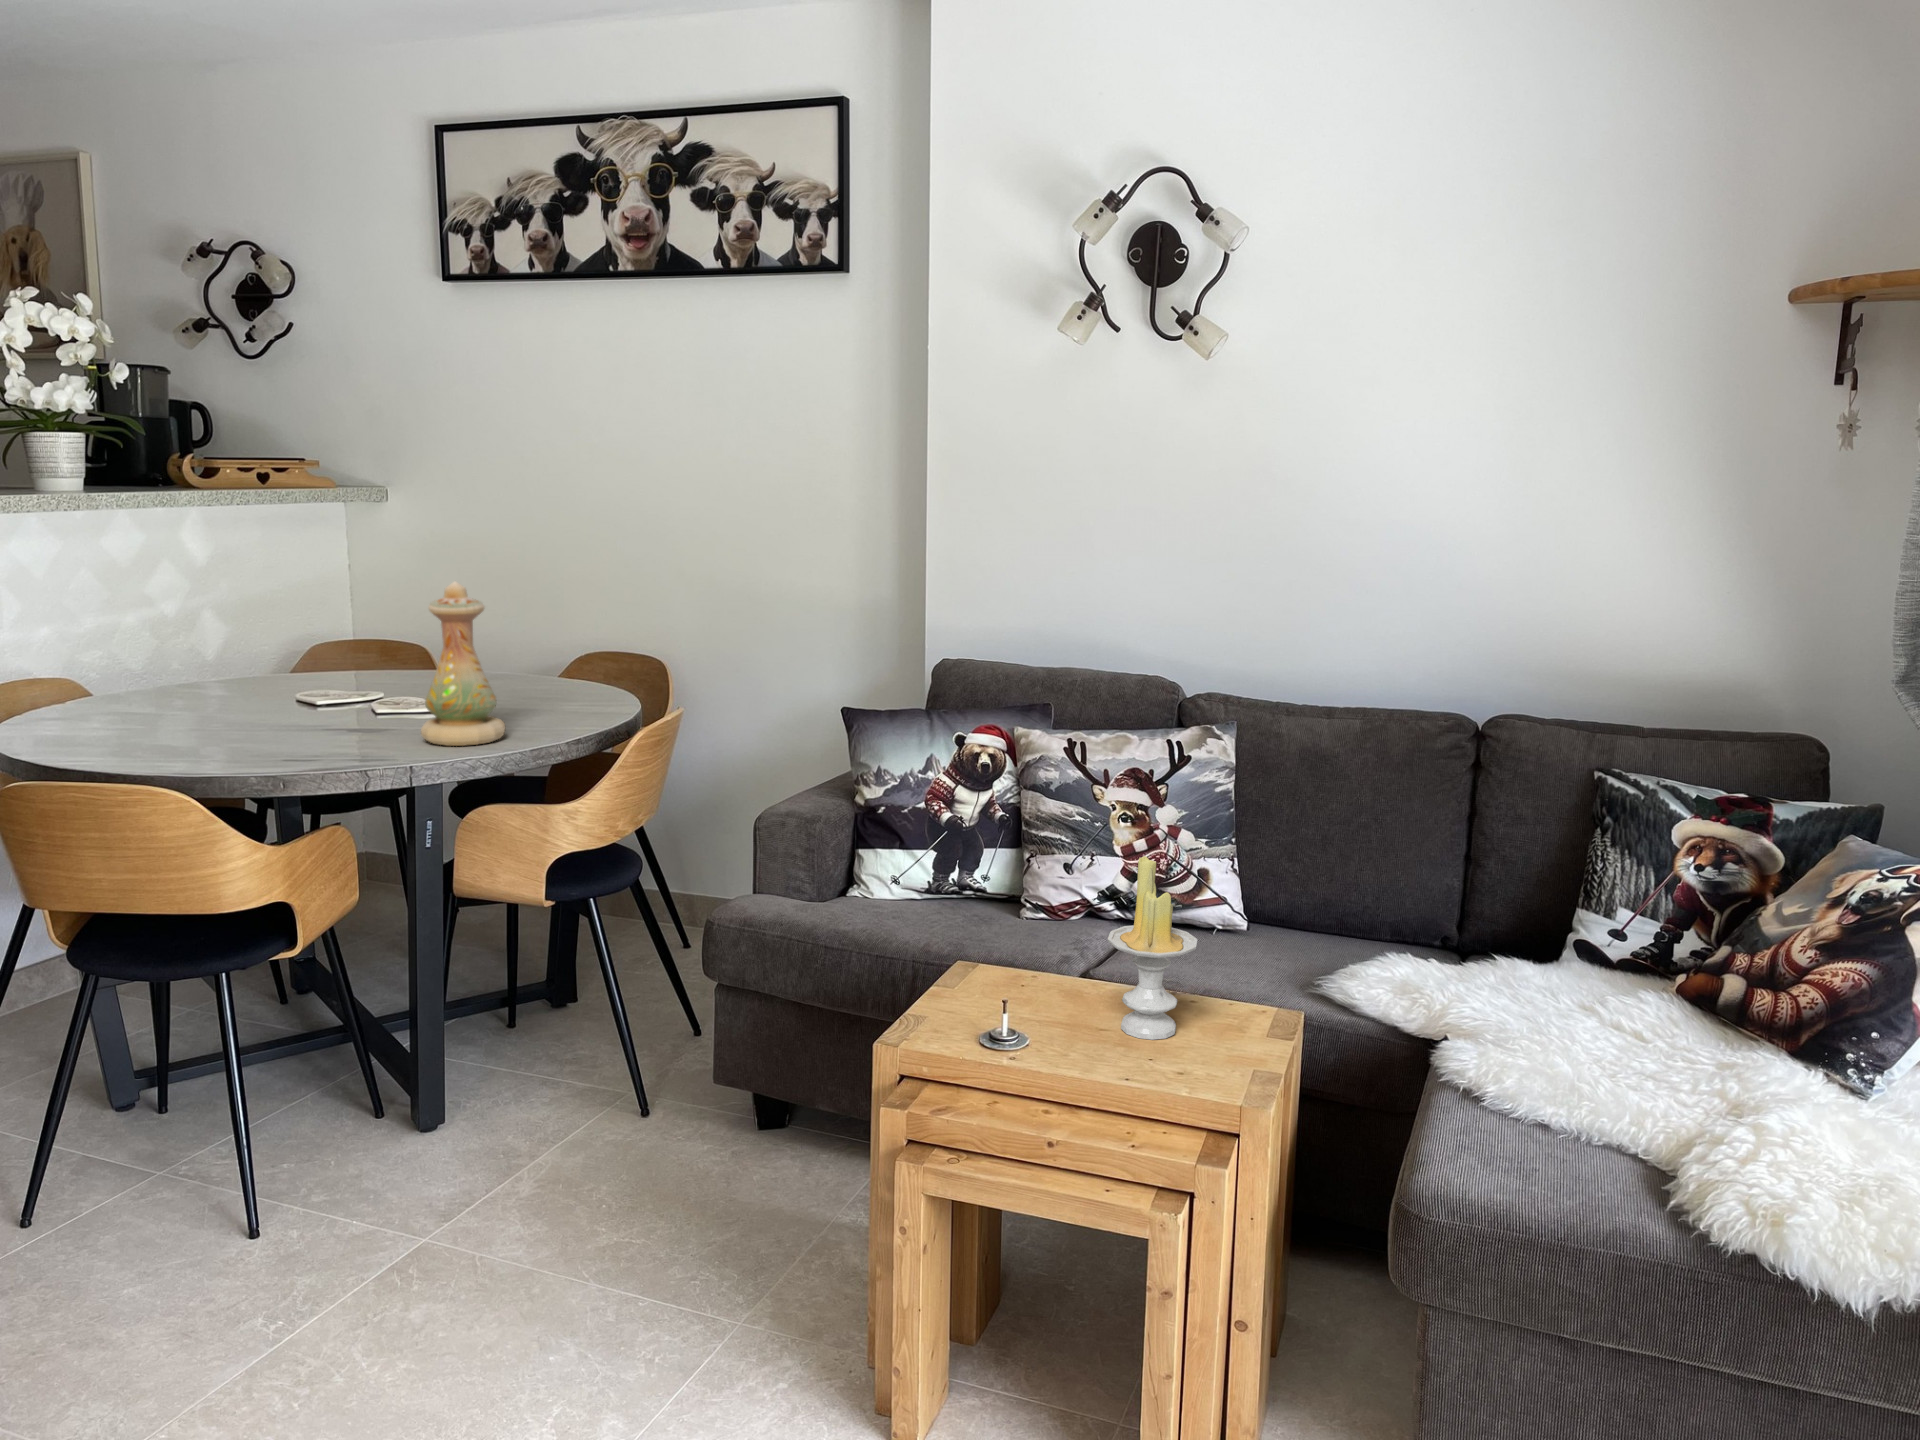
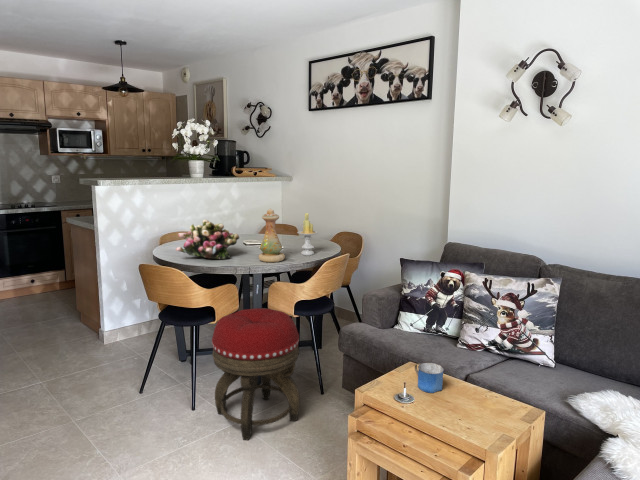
flower arrangement: none [126,625,343,750] -> present [176,219,239,259]
candle: present [1108,856,1197,1040] -> present [297,213,318,255]
footstool: none [335,884,616,1273] -> present [212,308,300,440]
mug: none [994,940,1070,1008] -> present [415,363,444,393]

